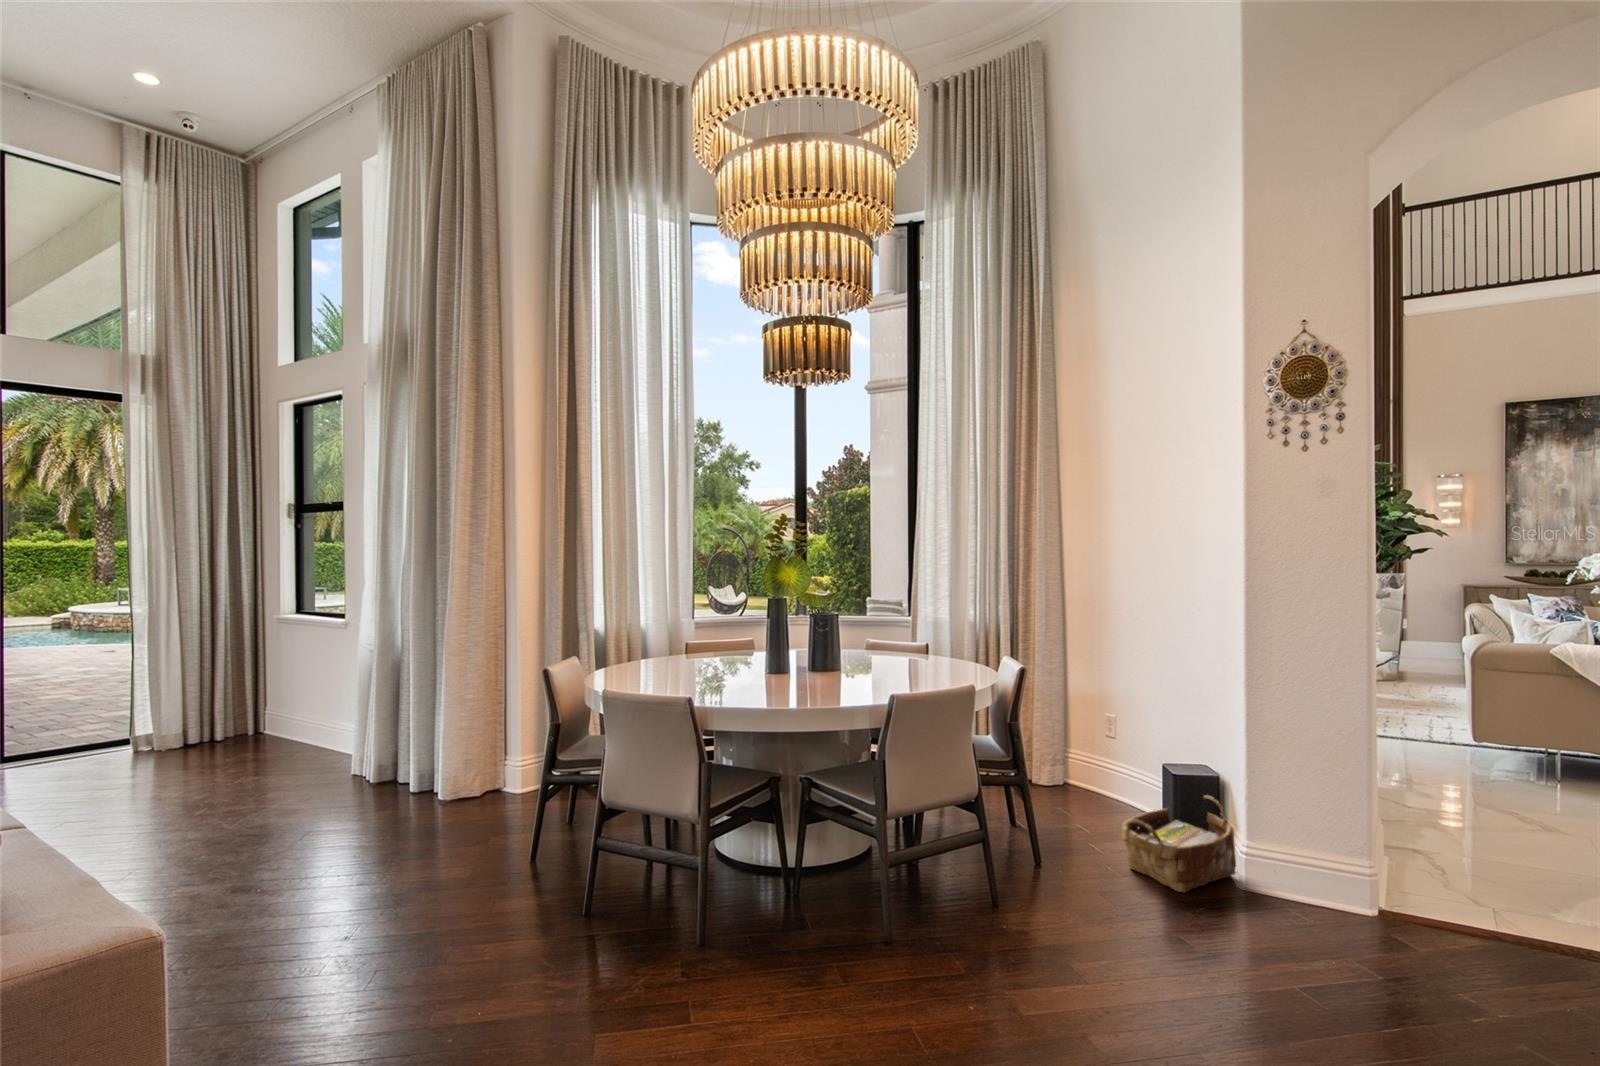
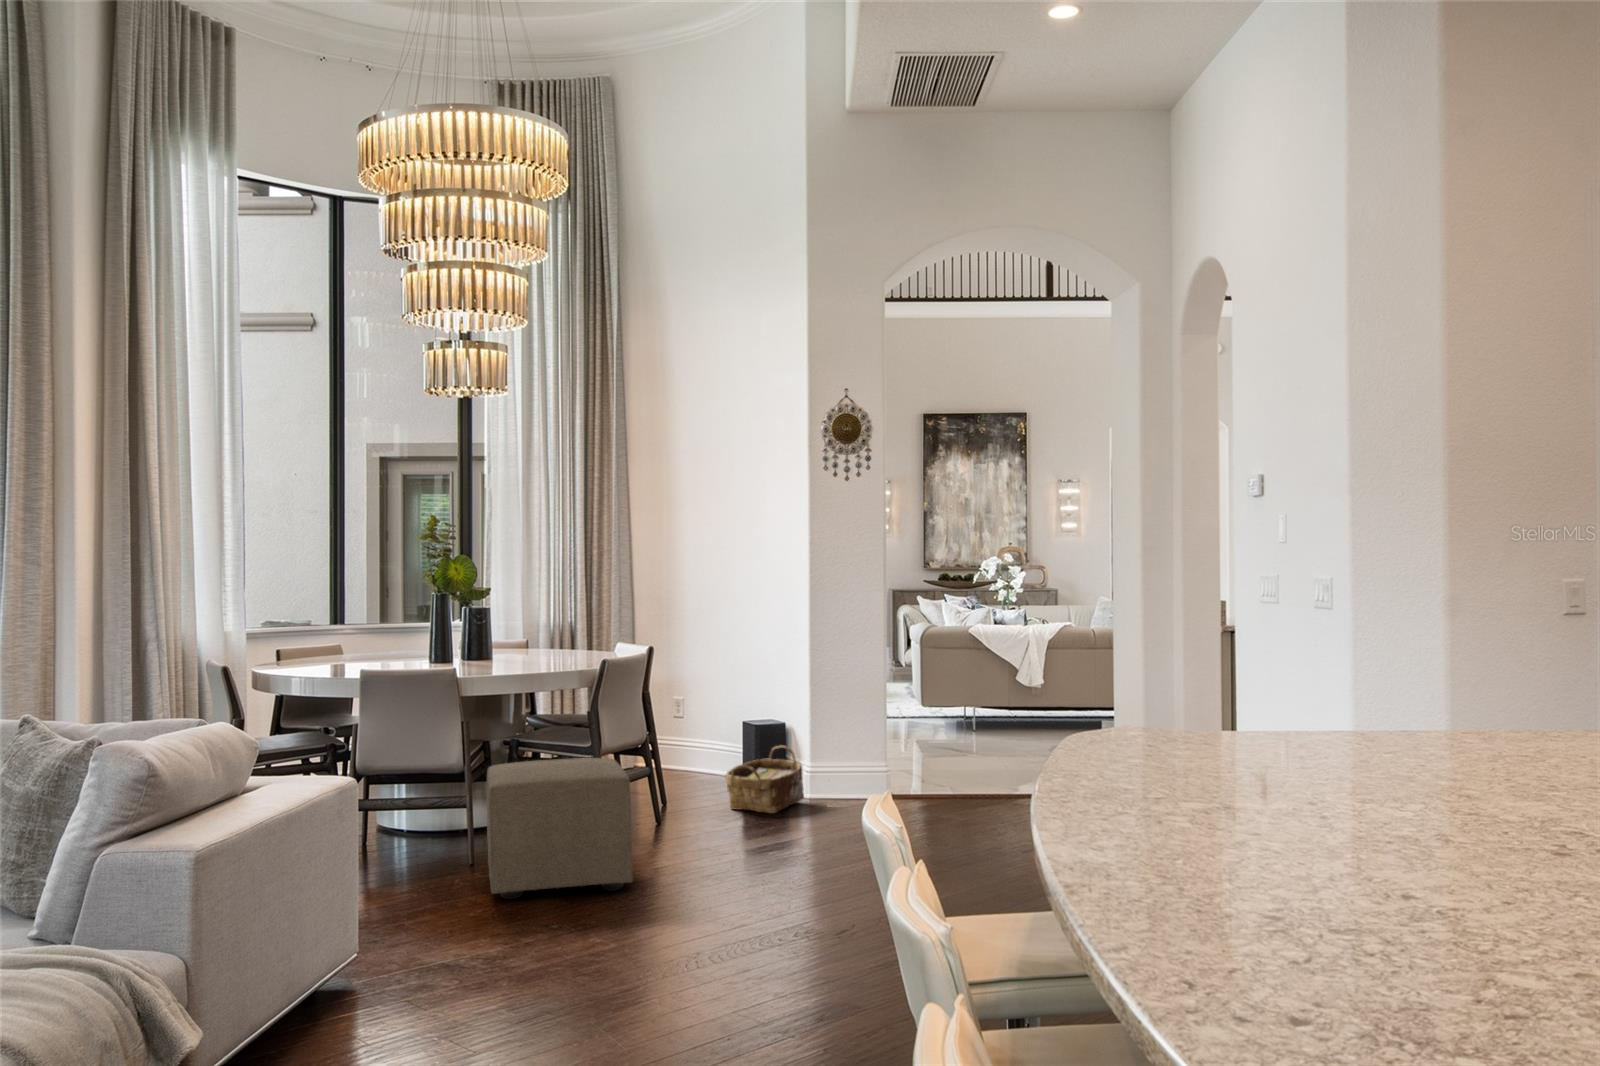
ottoman: none [673,799,897,1026] -> present [487,758,633,899]

